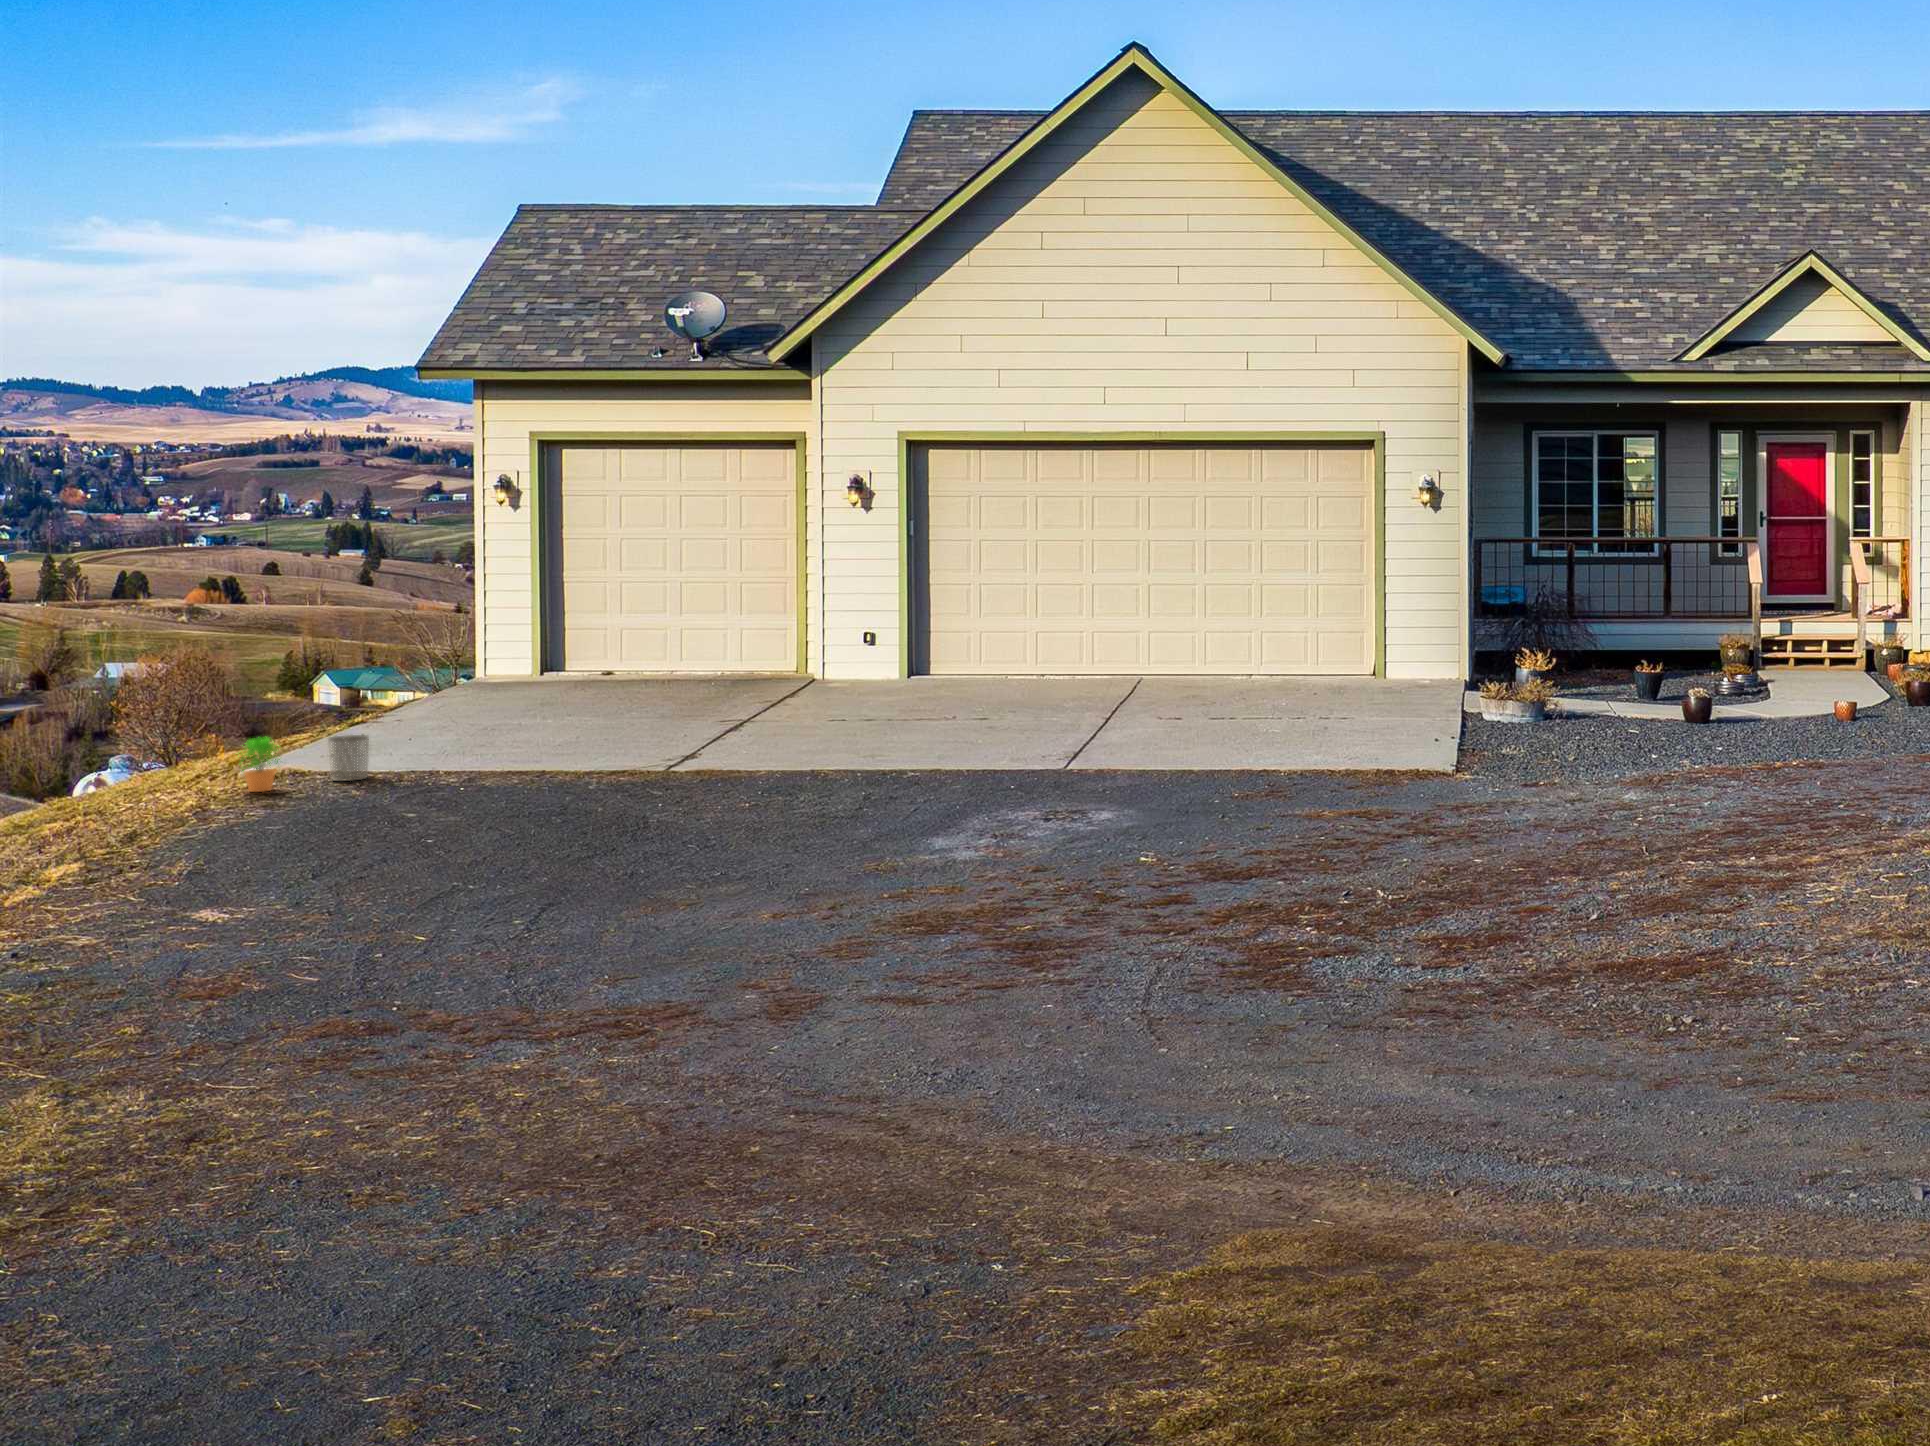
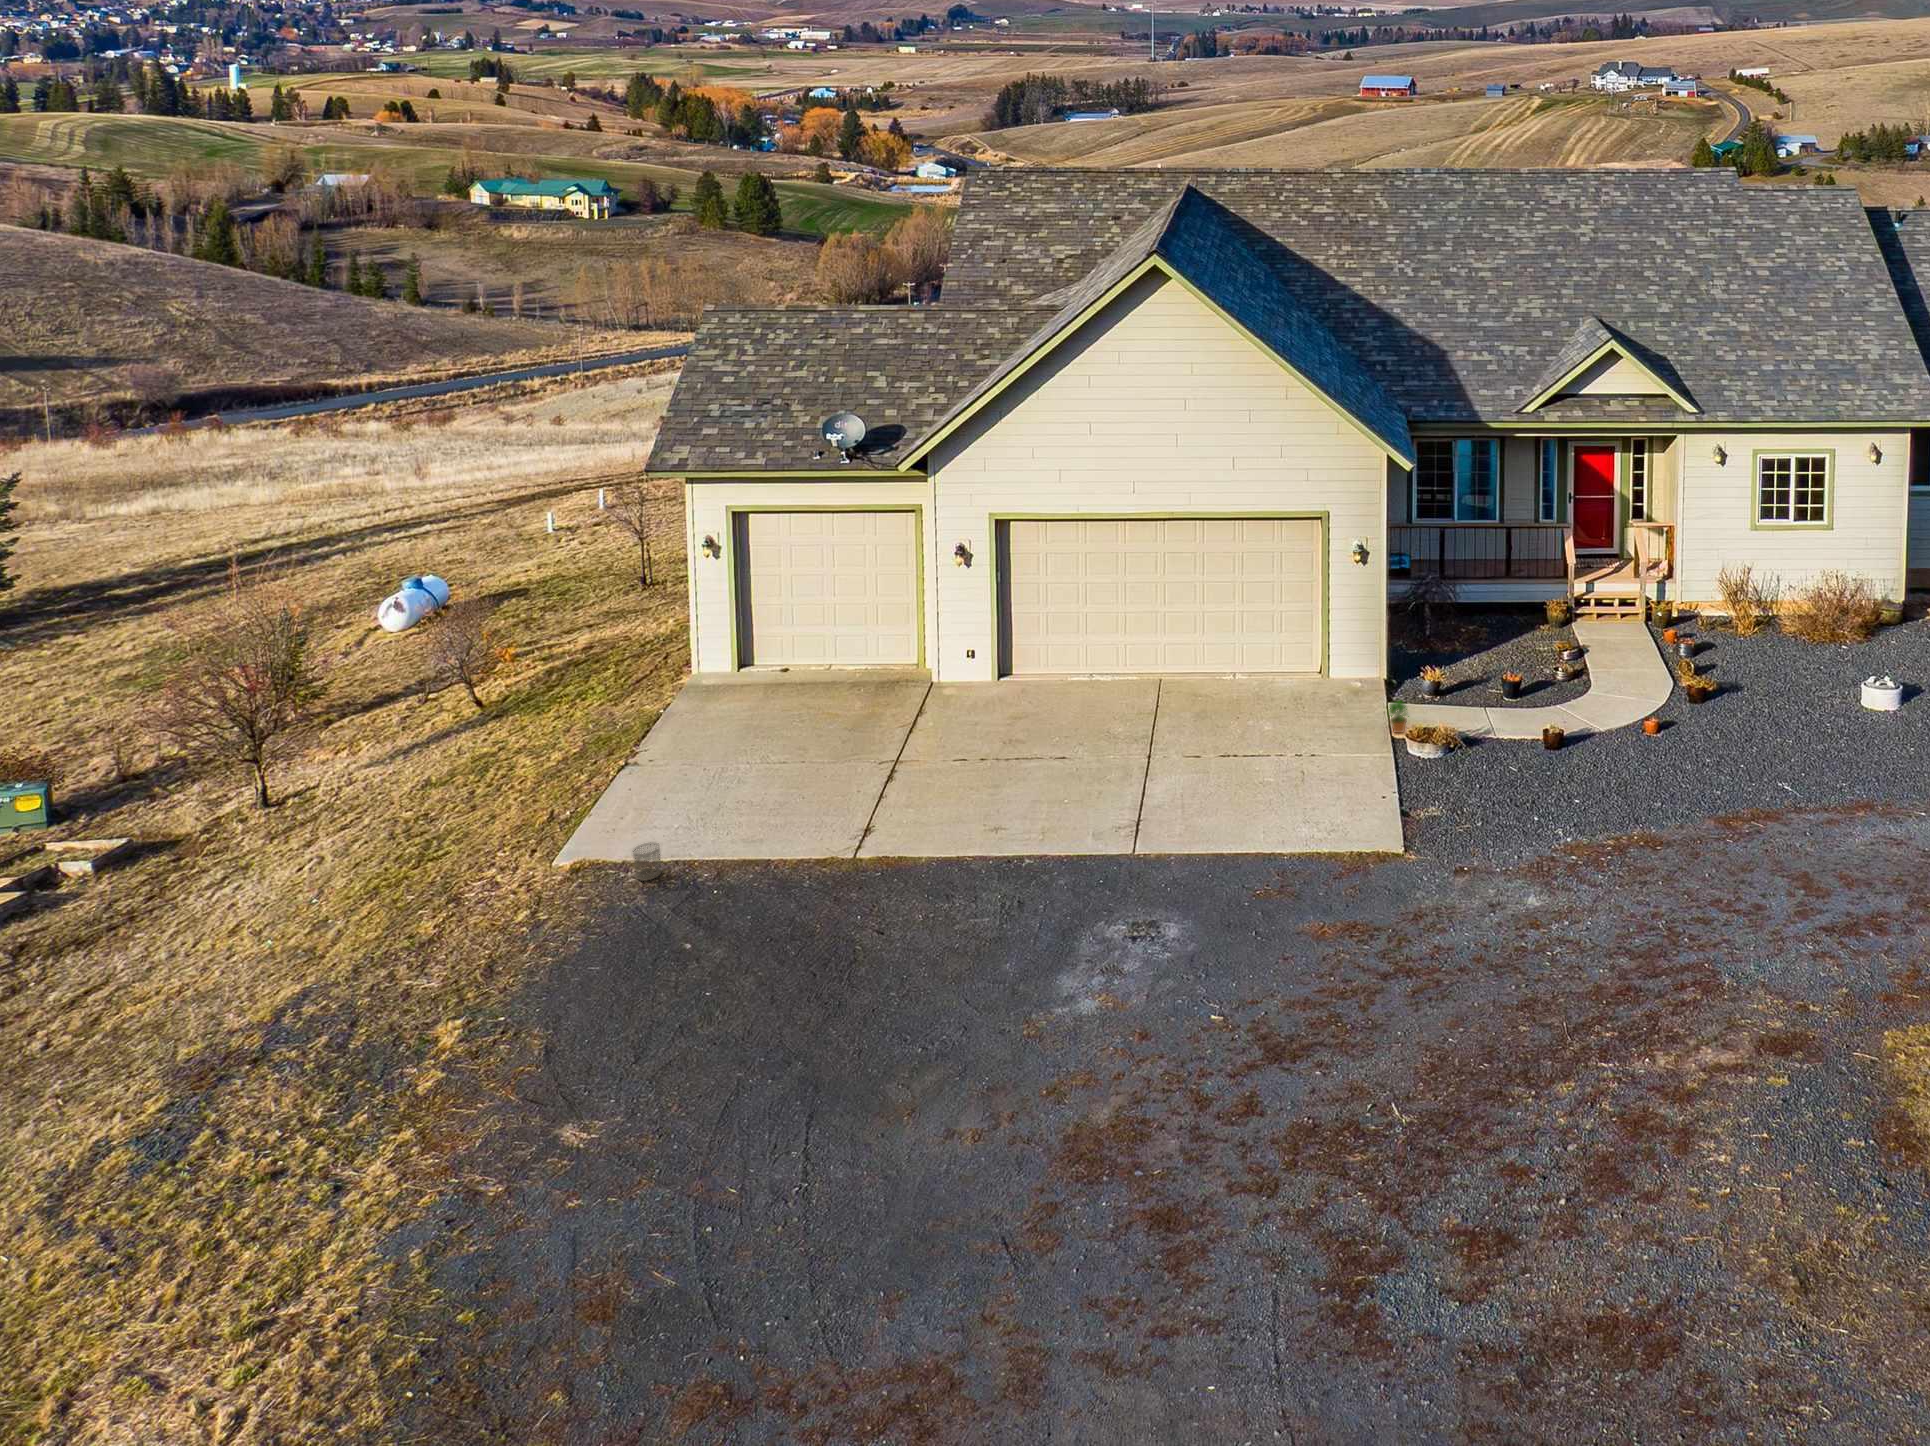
potted plant: present [239,737,280,792] -> present [1387,701,1409,733]

